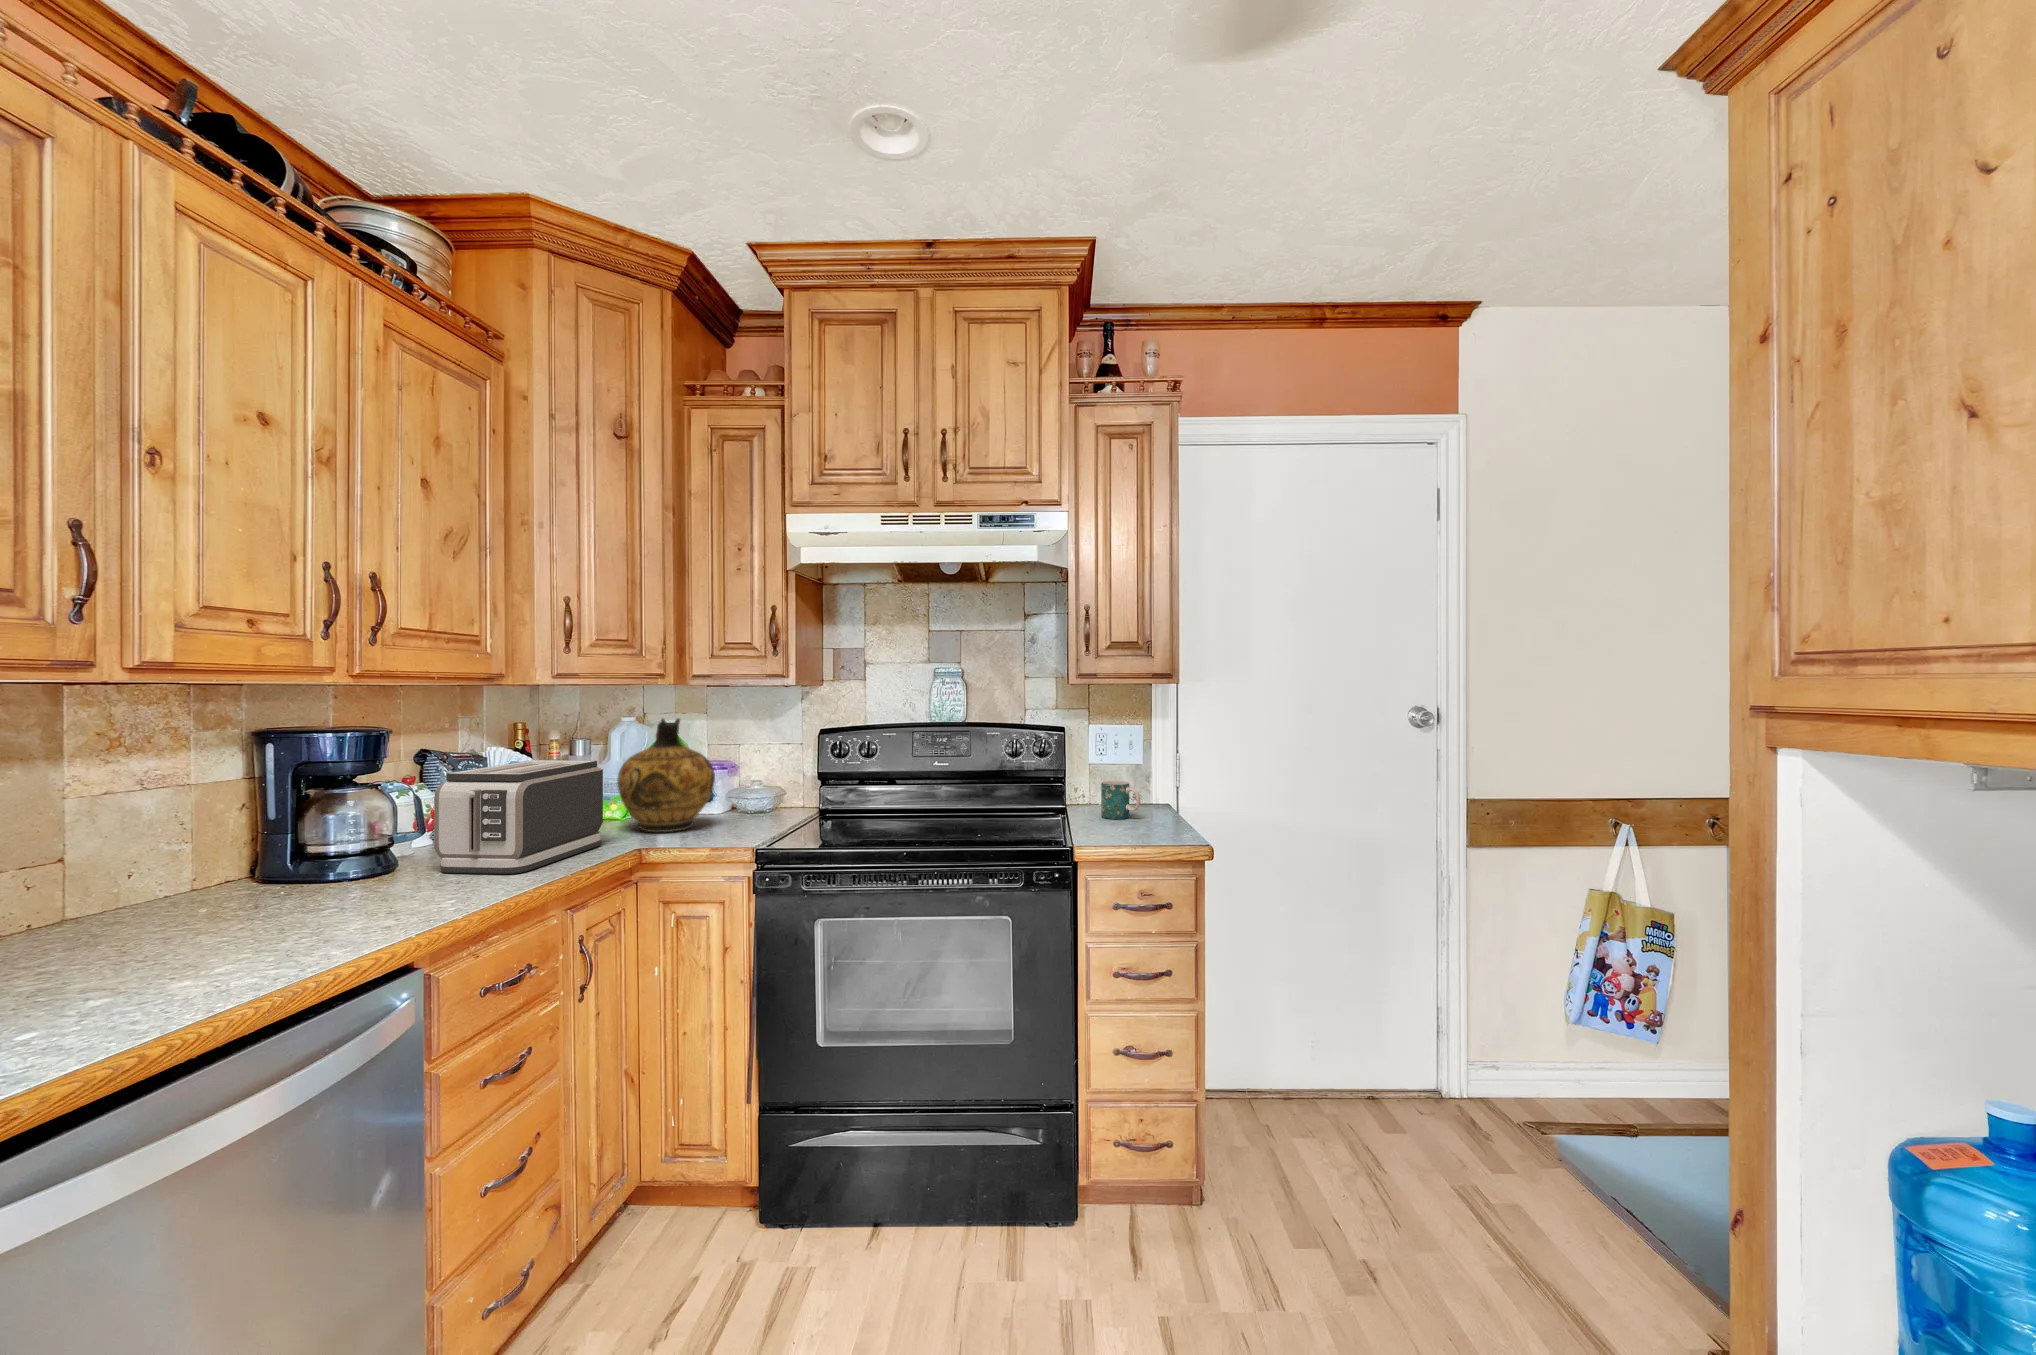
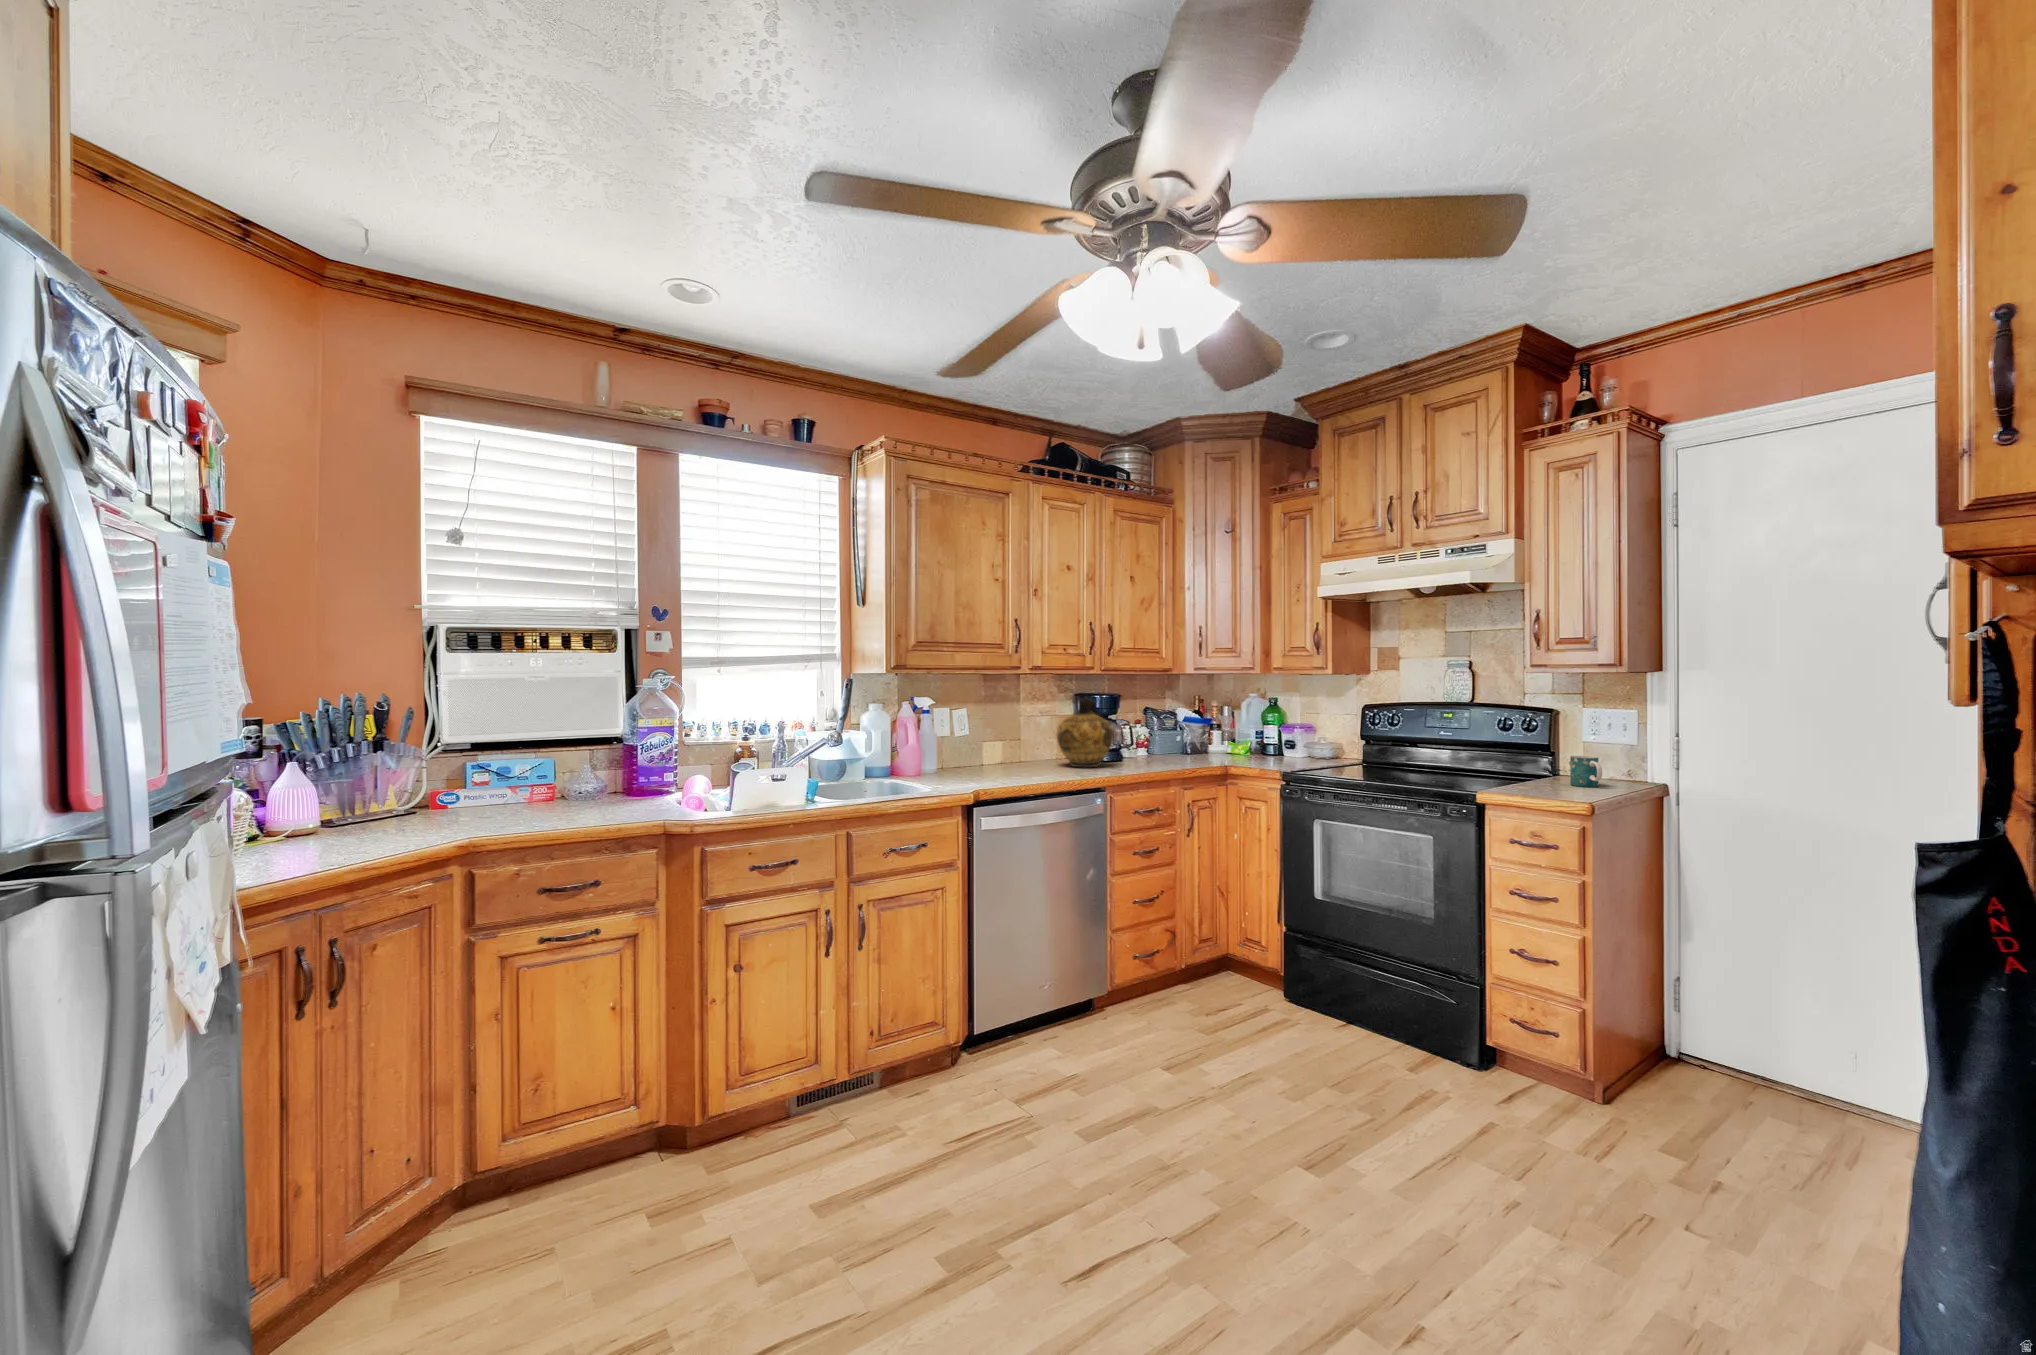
ceramic jug: present [617,718,715,832] -> present [1057,696,1114,767]
toaster: present [434,760,603,874] -> none [1133,714,1213,766]

